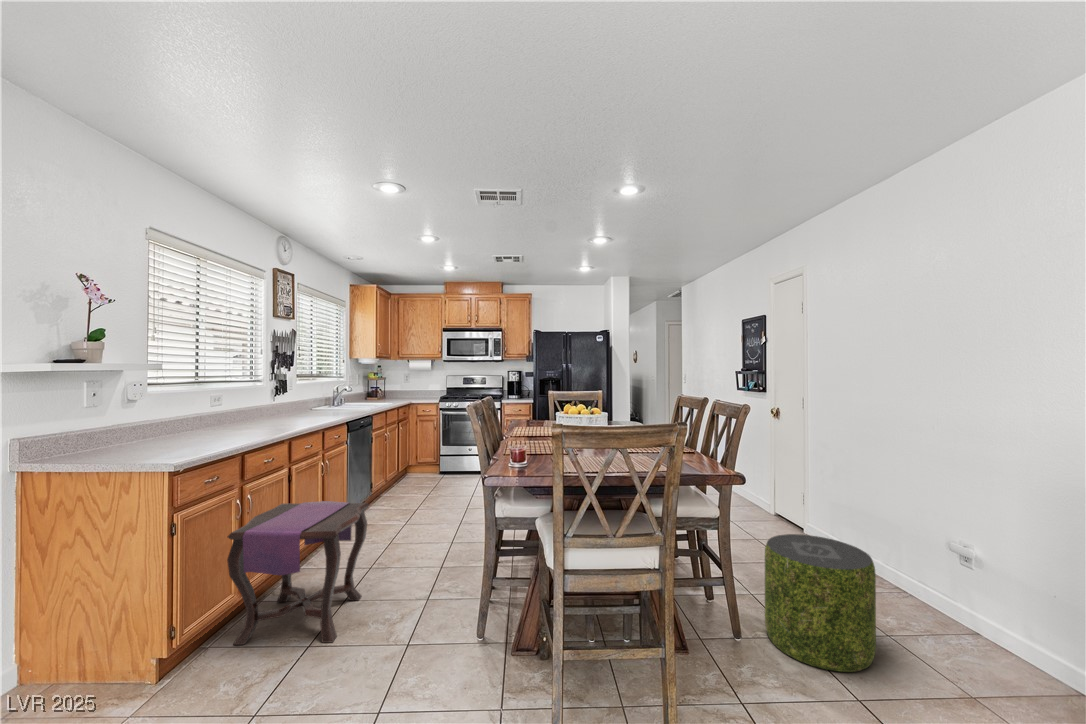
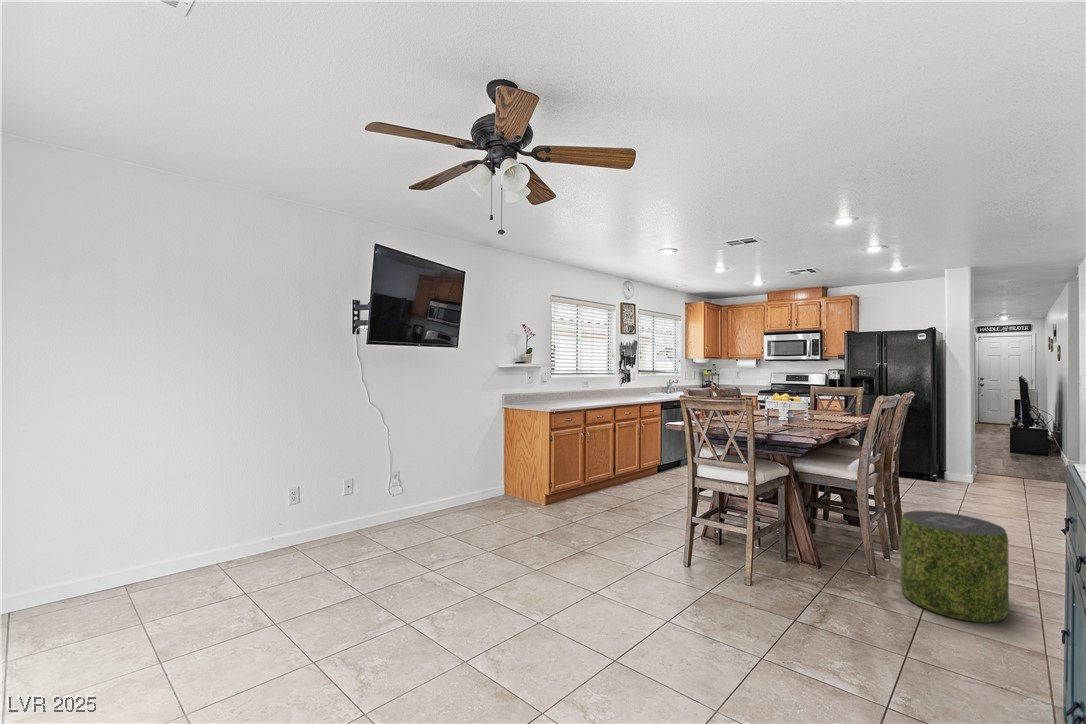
side table: present [227,501,369,645] -> none [574,442,648,513]

